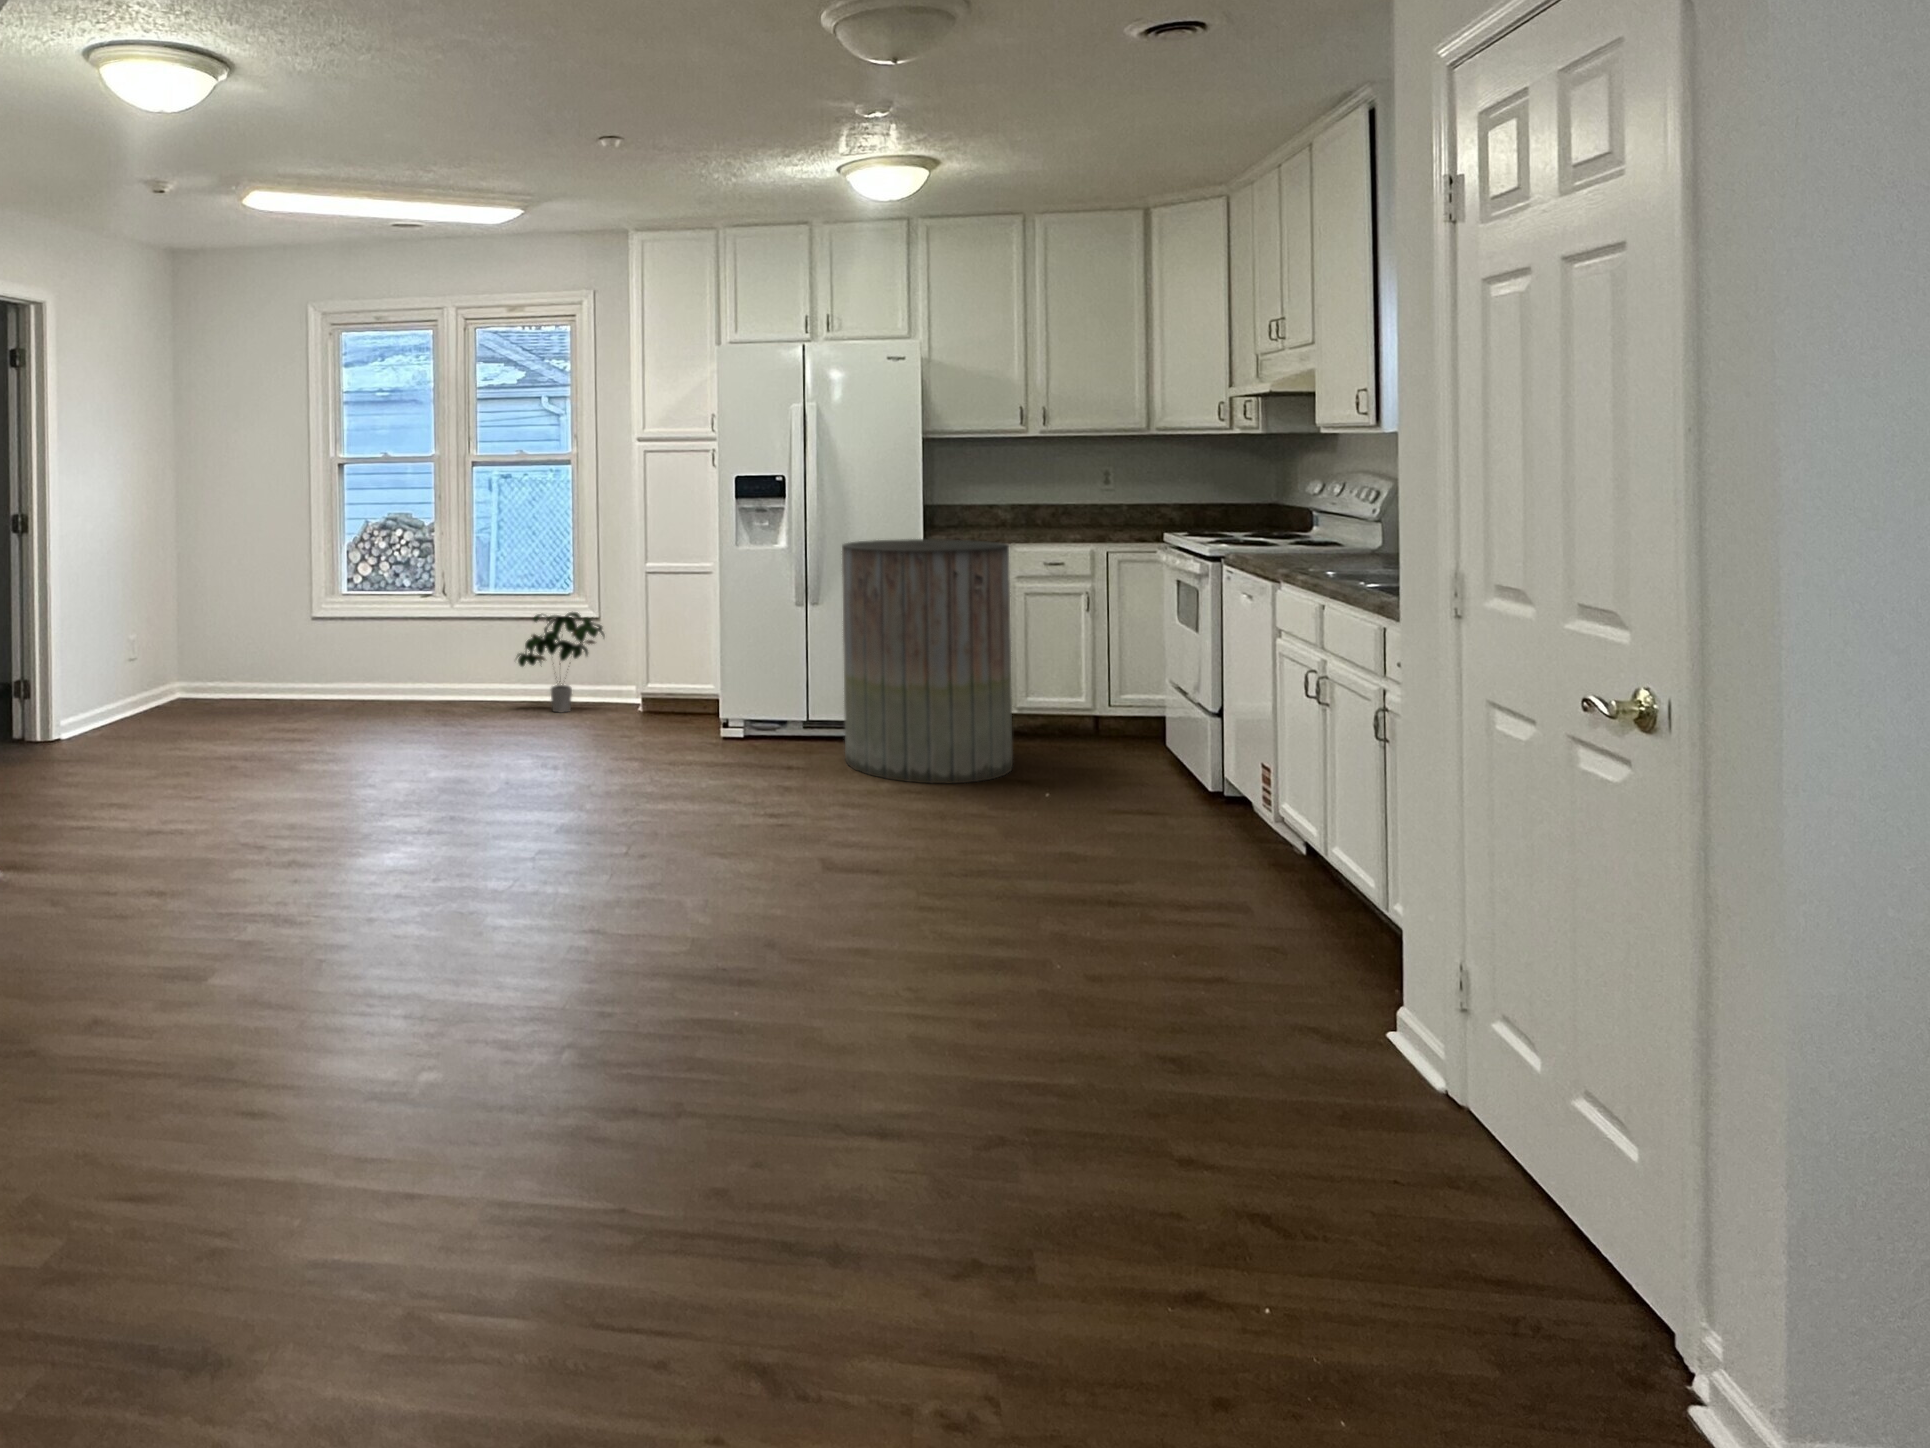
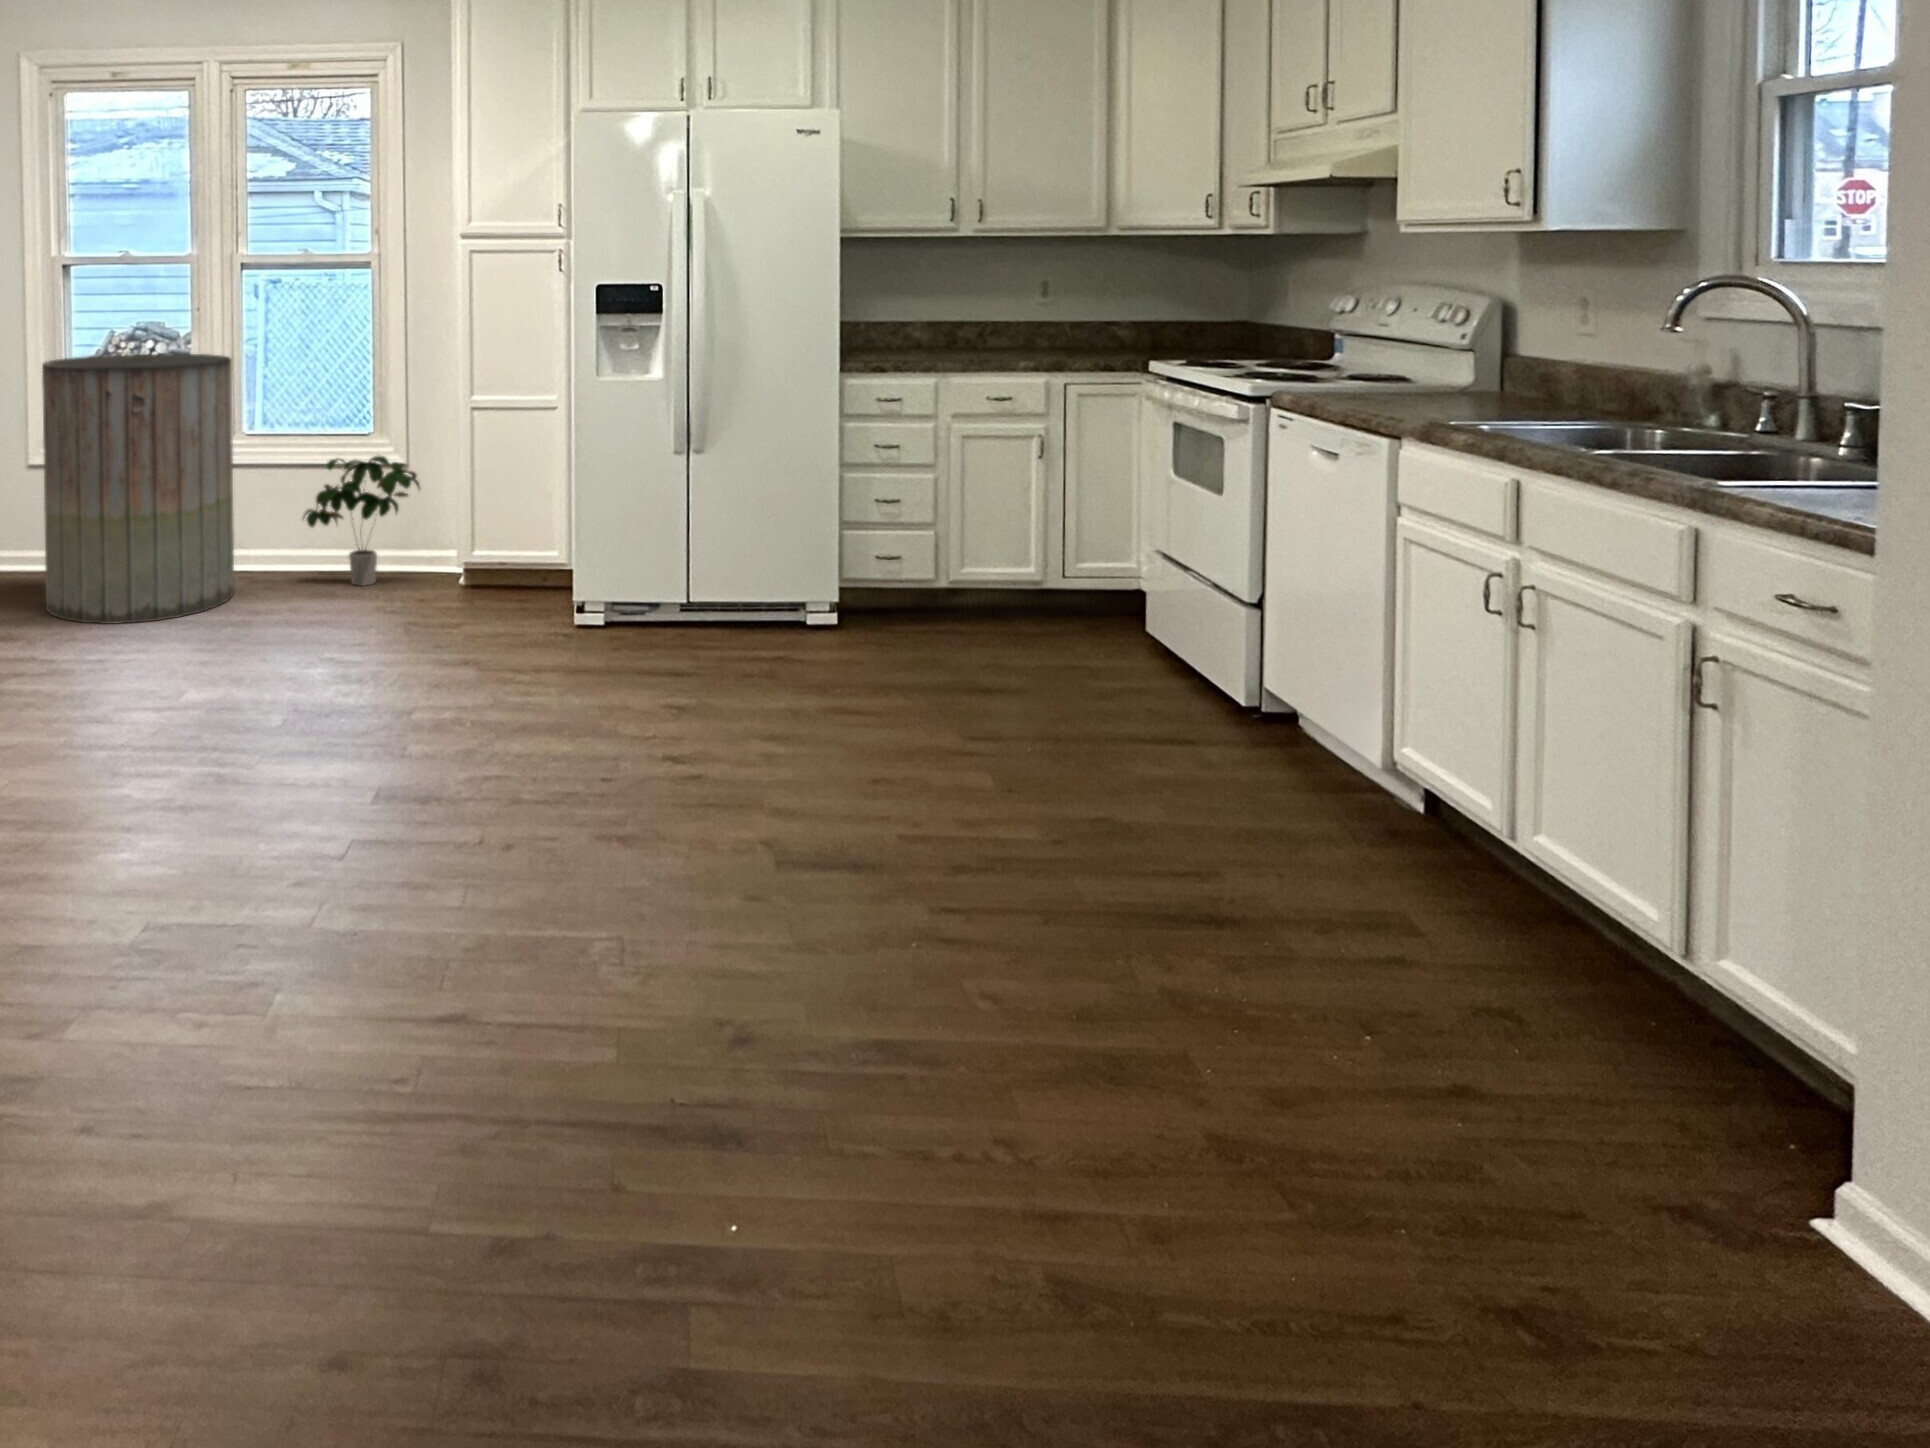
trash can: present [842,539,1013,783] -> present [42,354,234,624]

